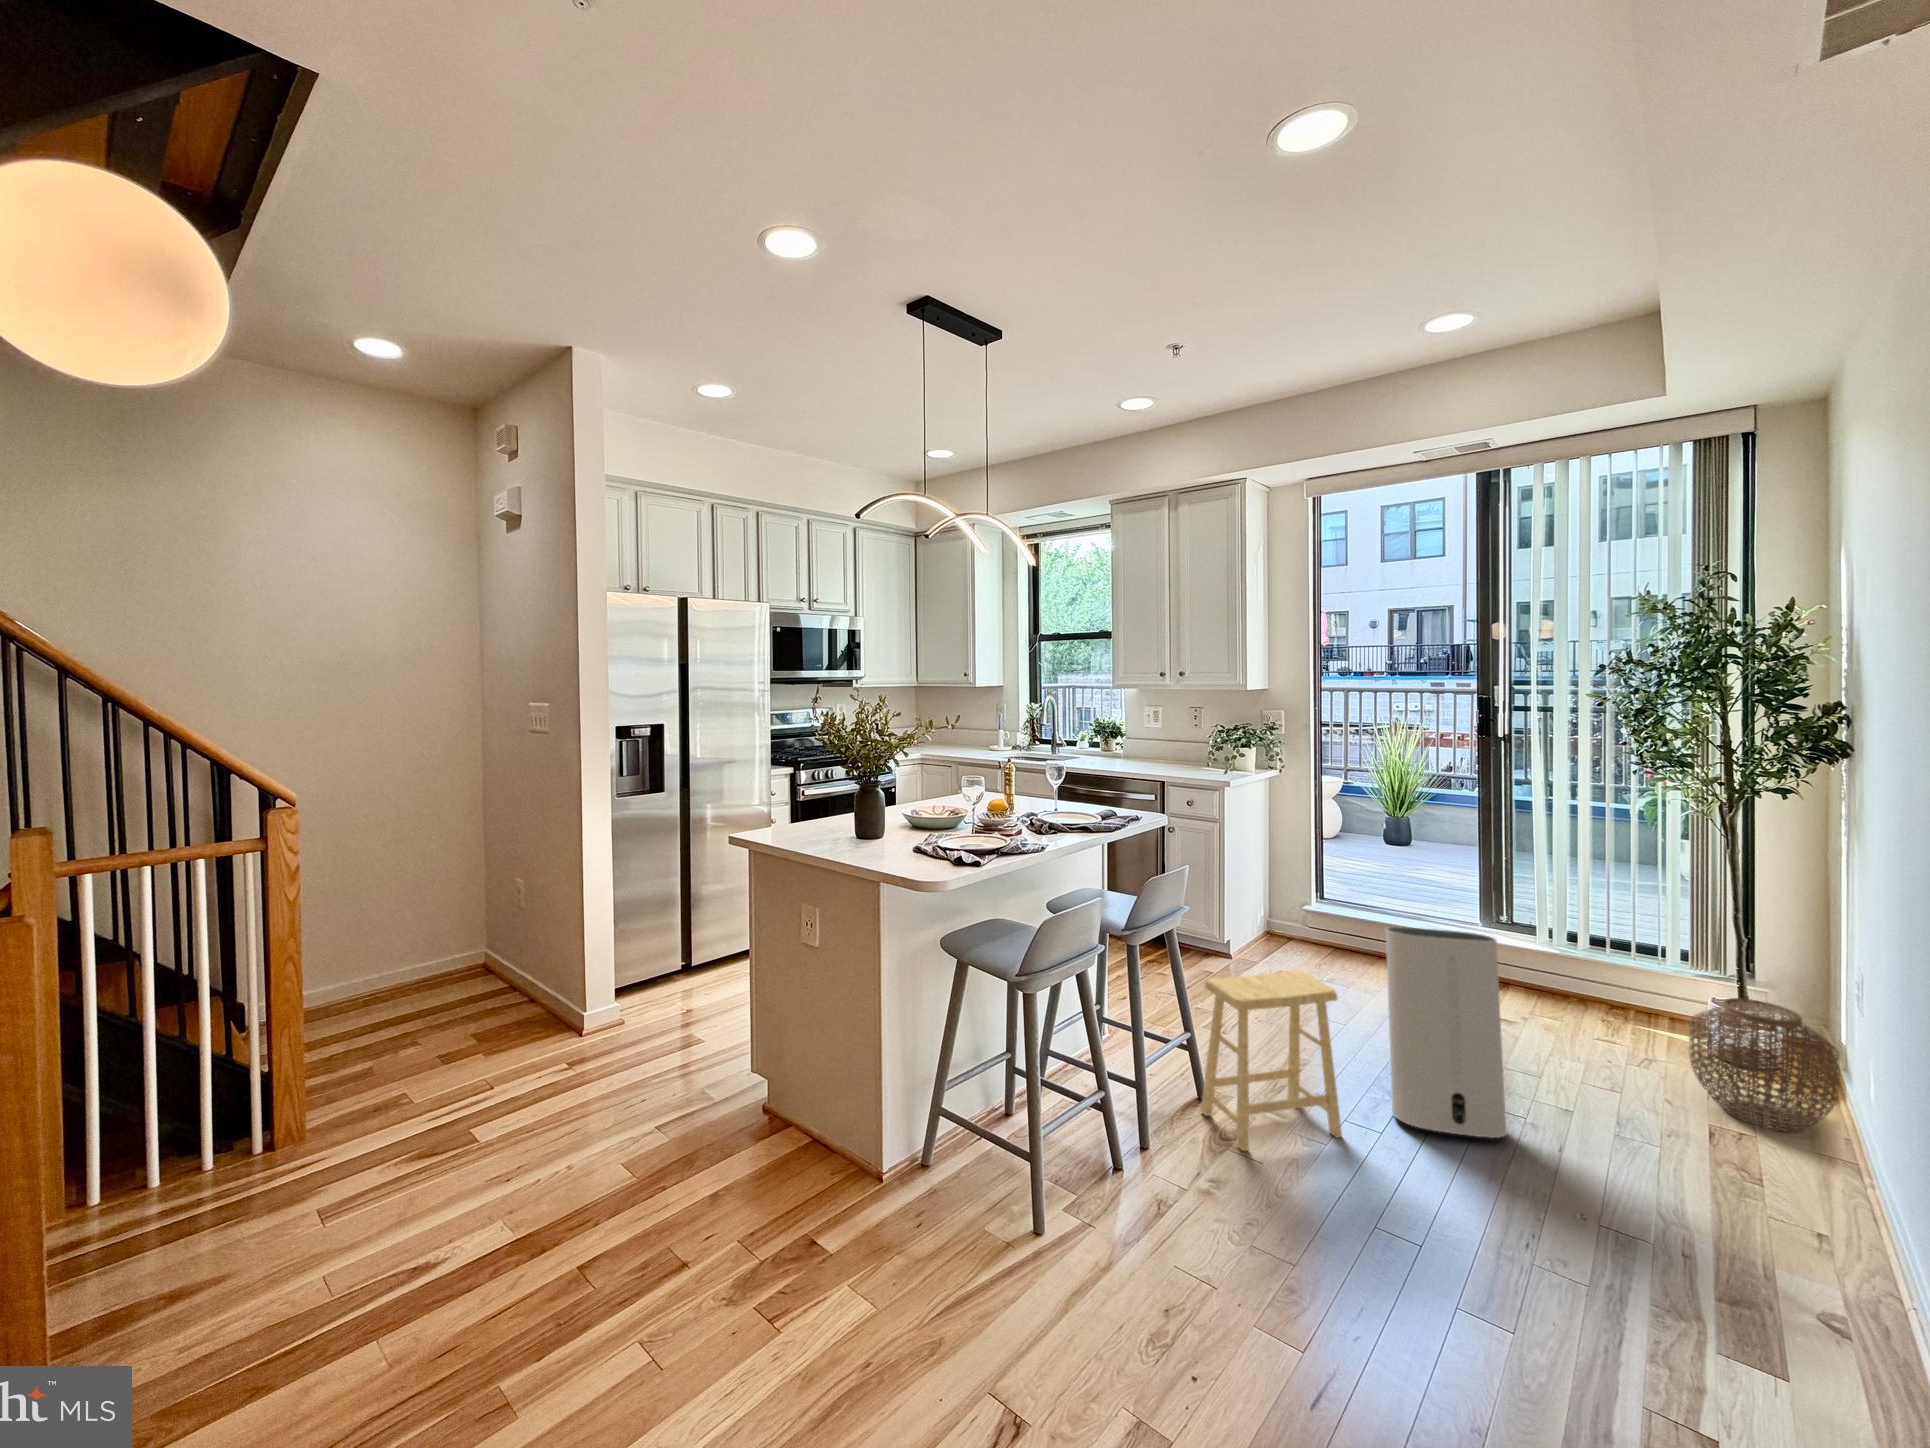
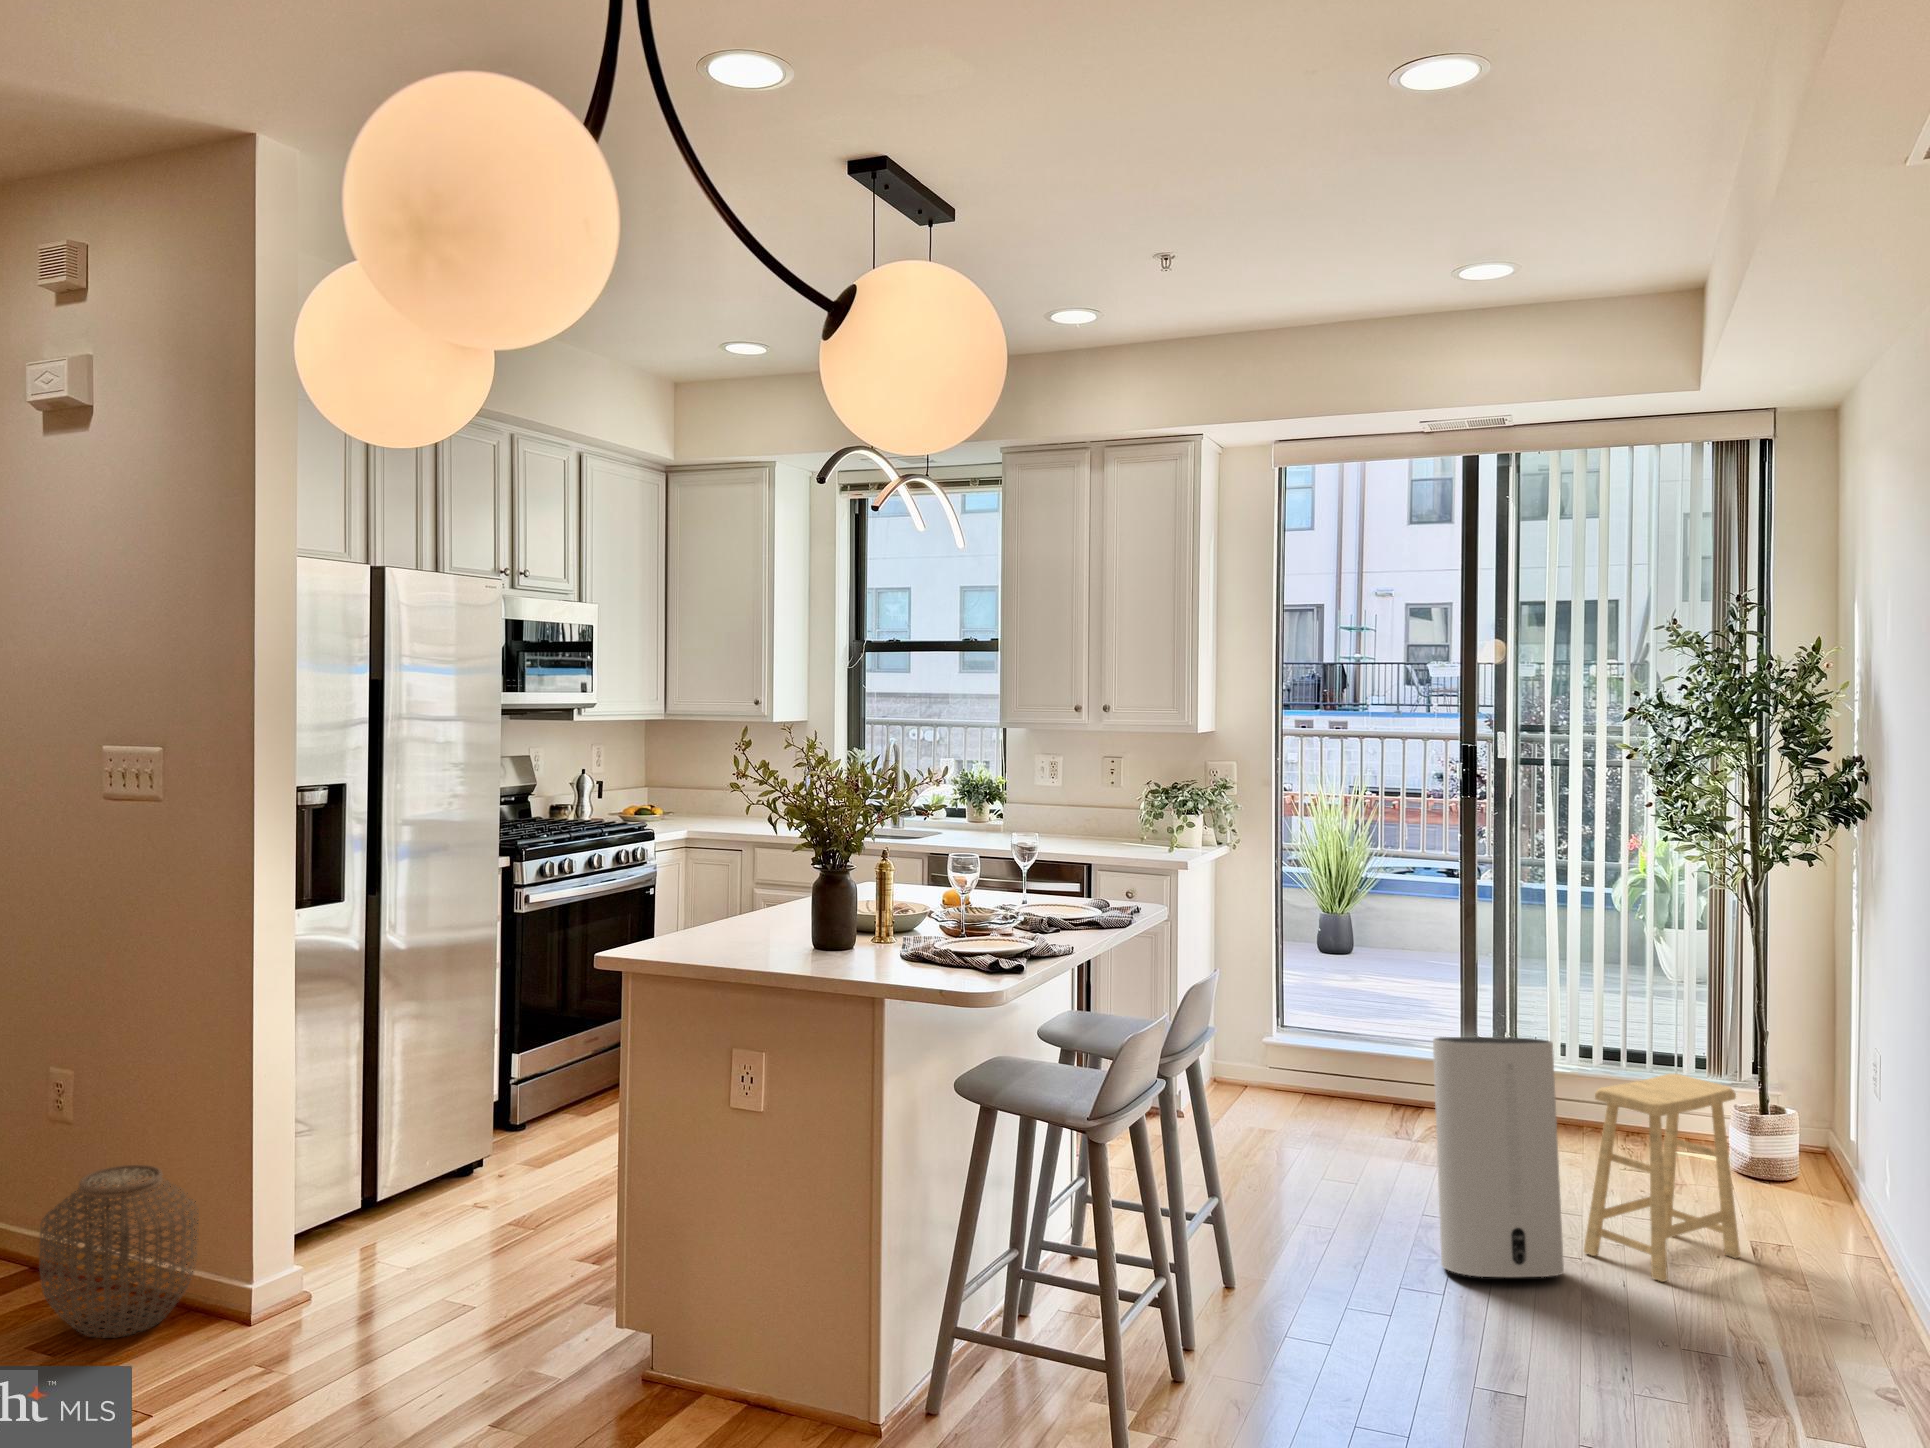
footstool: present [1201,971,1342,1151] -> present [1584,1074,1740,1282]
woven basket: present [1689,998,1840,1131] -> present [40,1165,198,1338]

